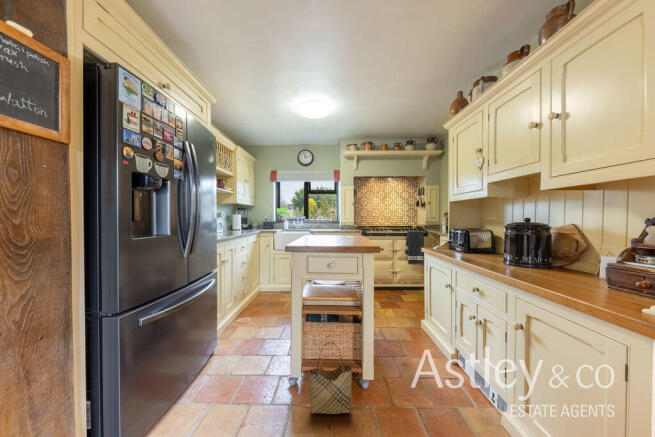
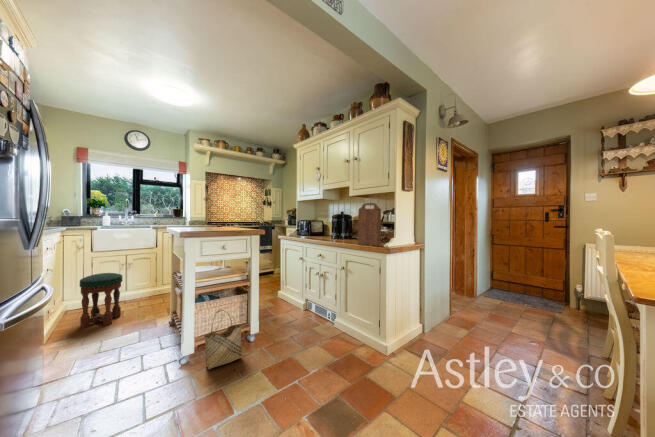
cutting board: none [555,203,623,298] -> present [358,203,381,246]
stool: none [249,273,277,319] -> present [80,273,123,328]

